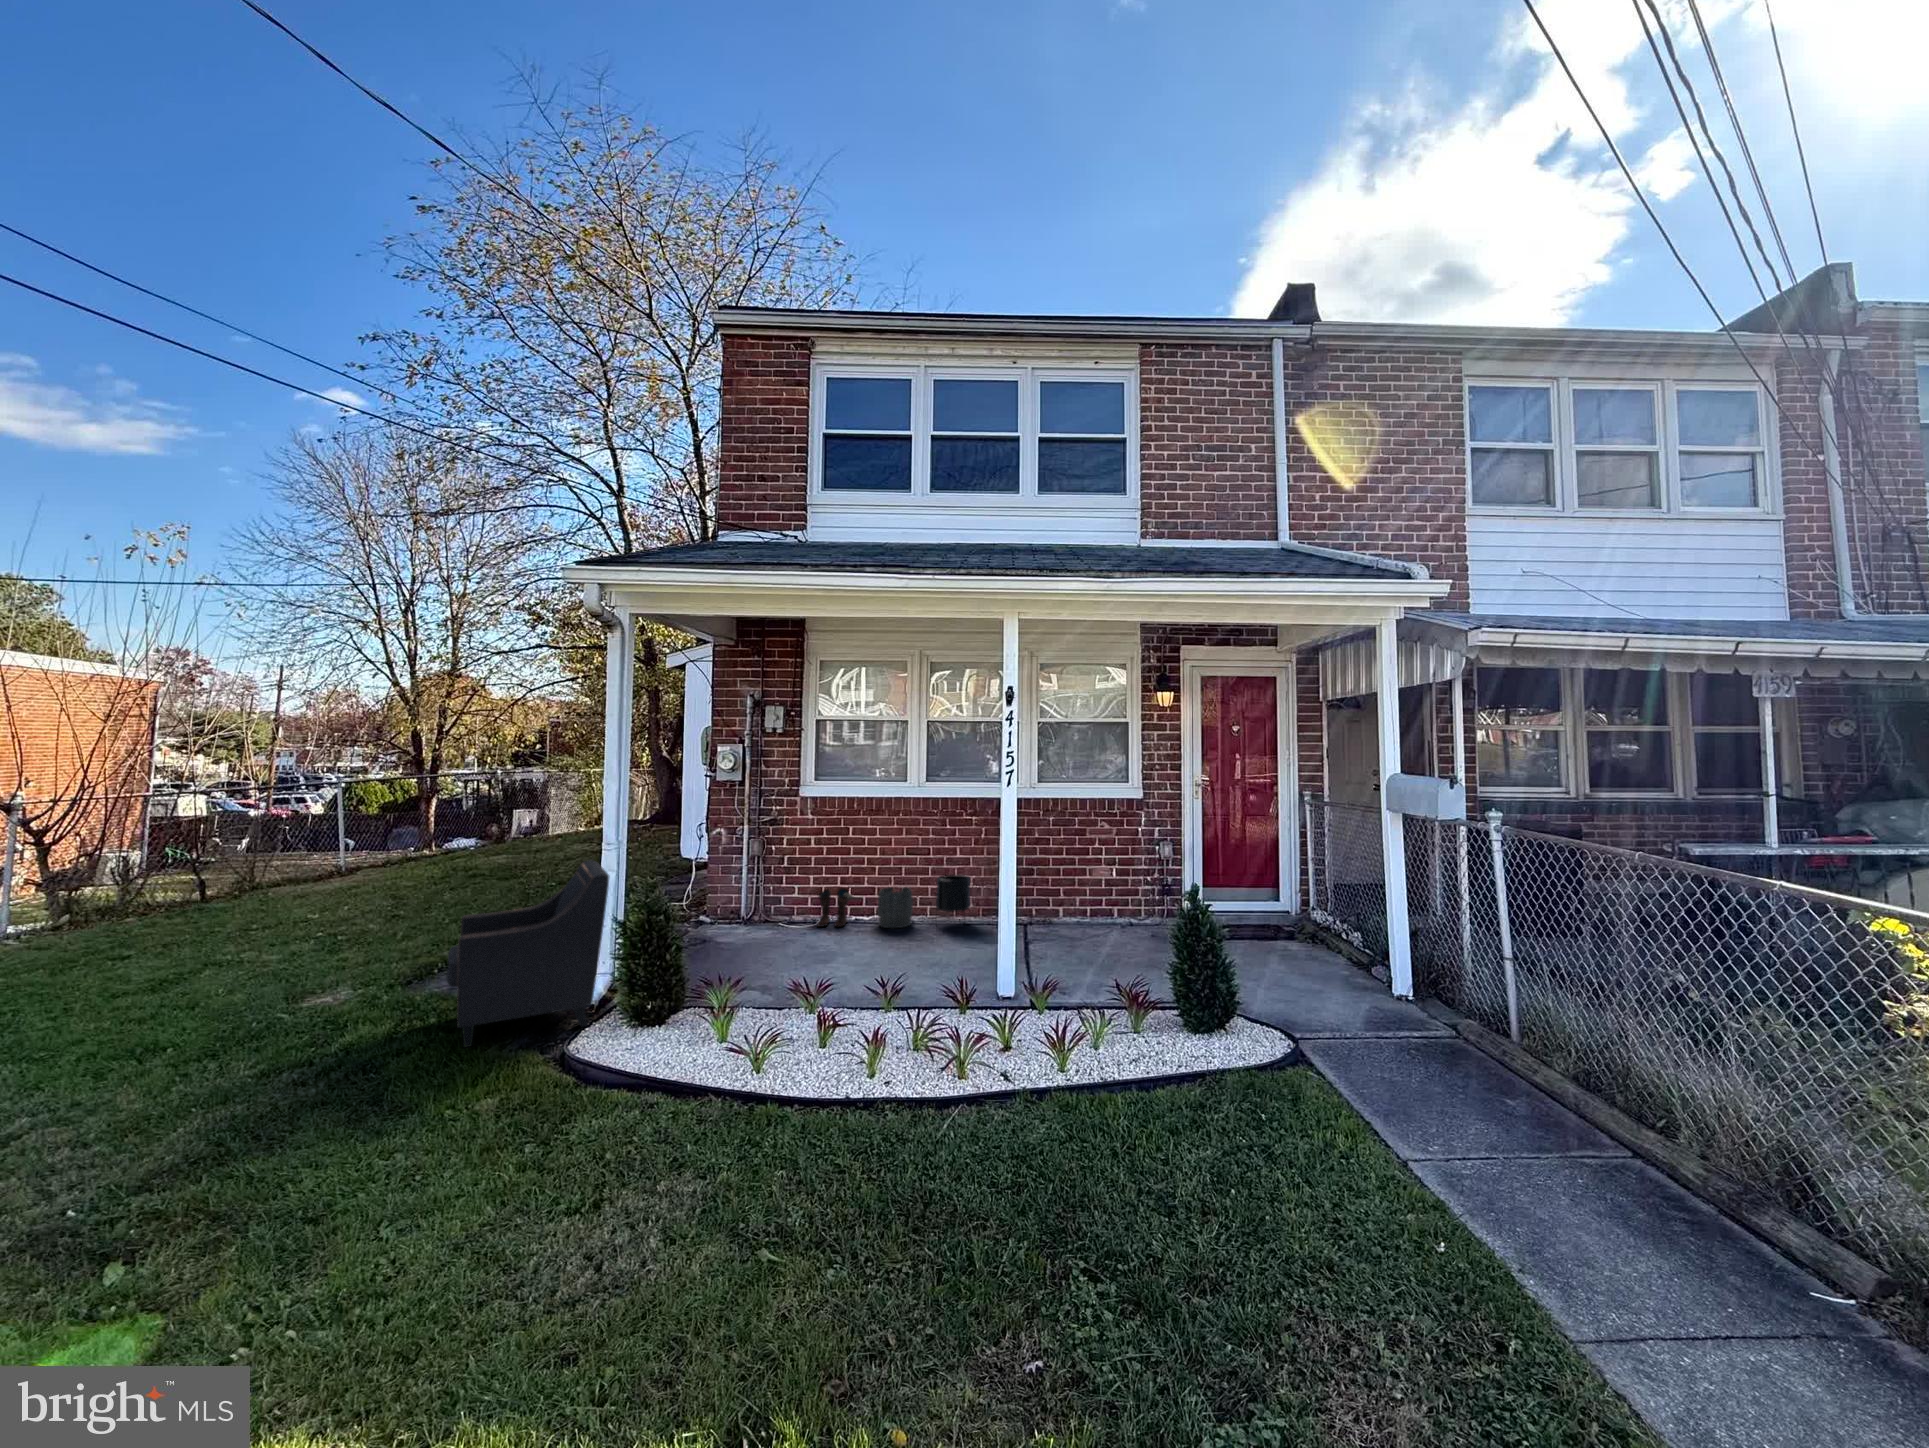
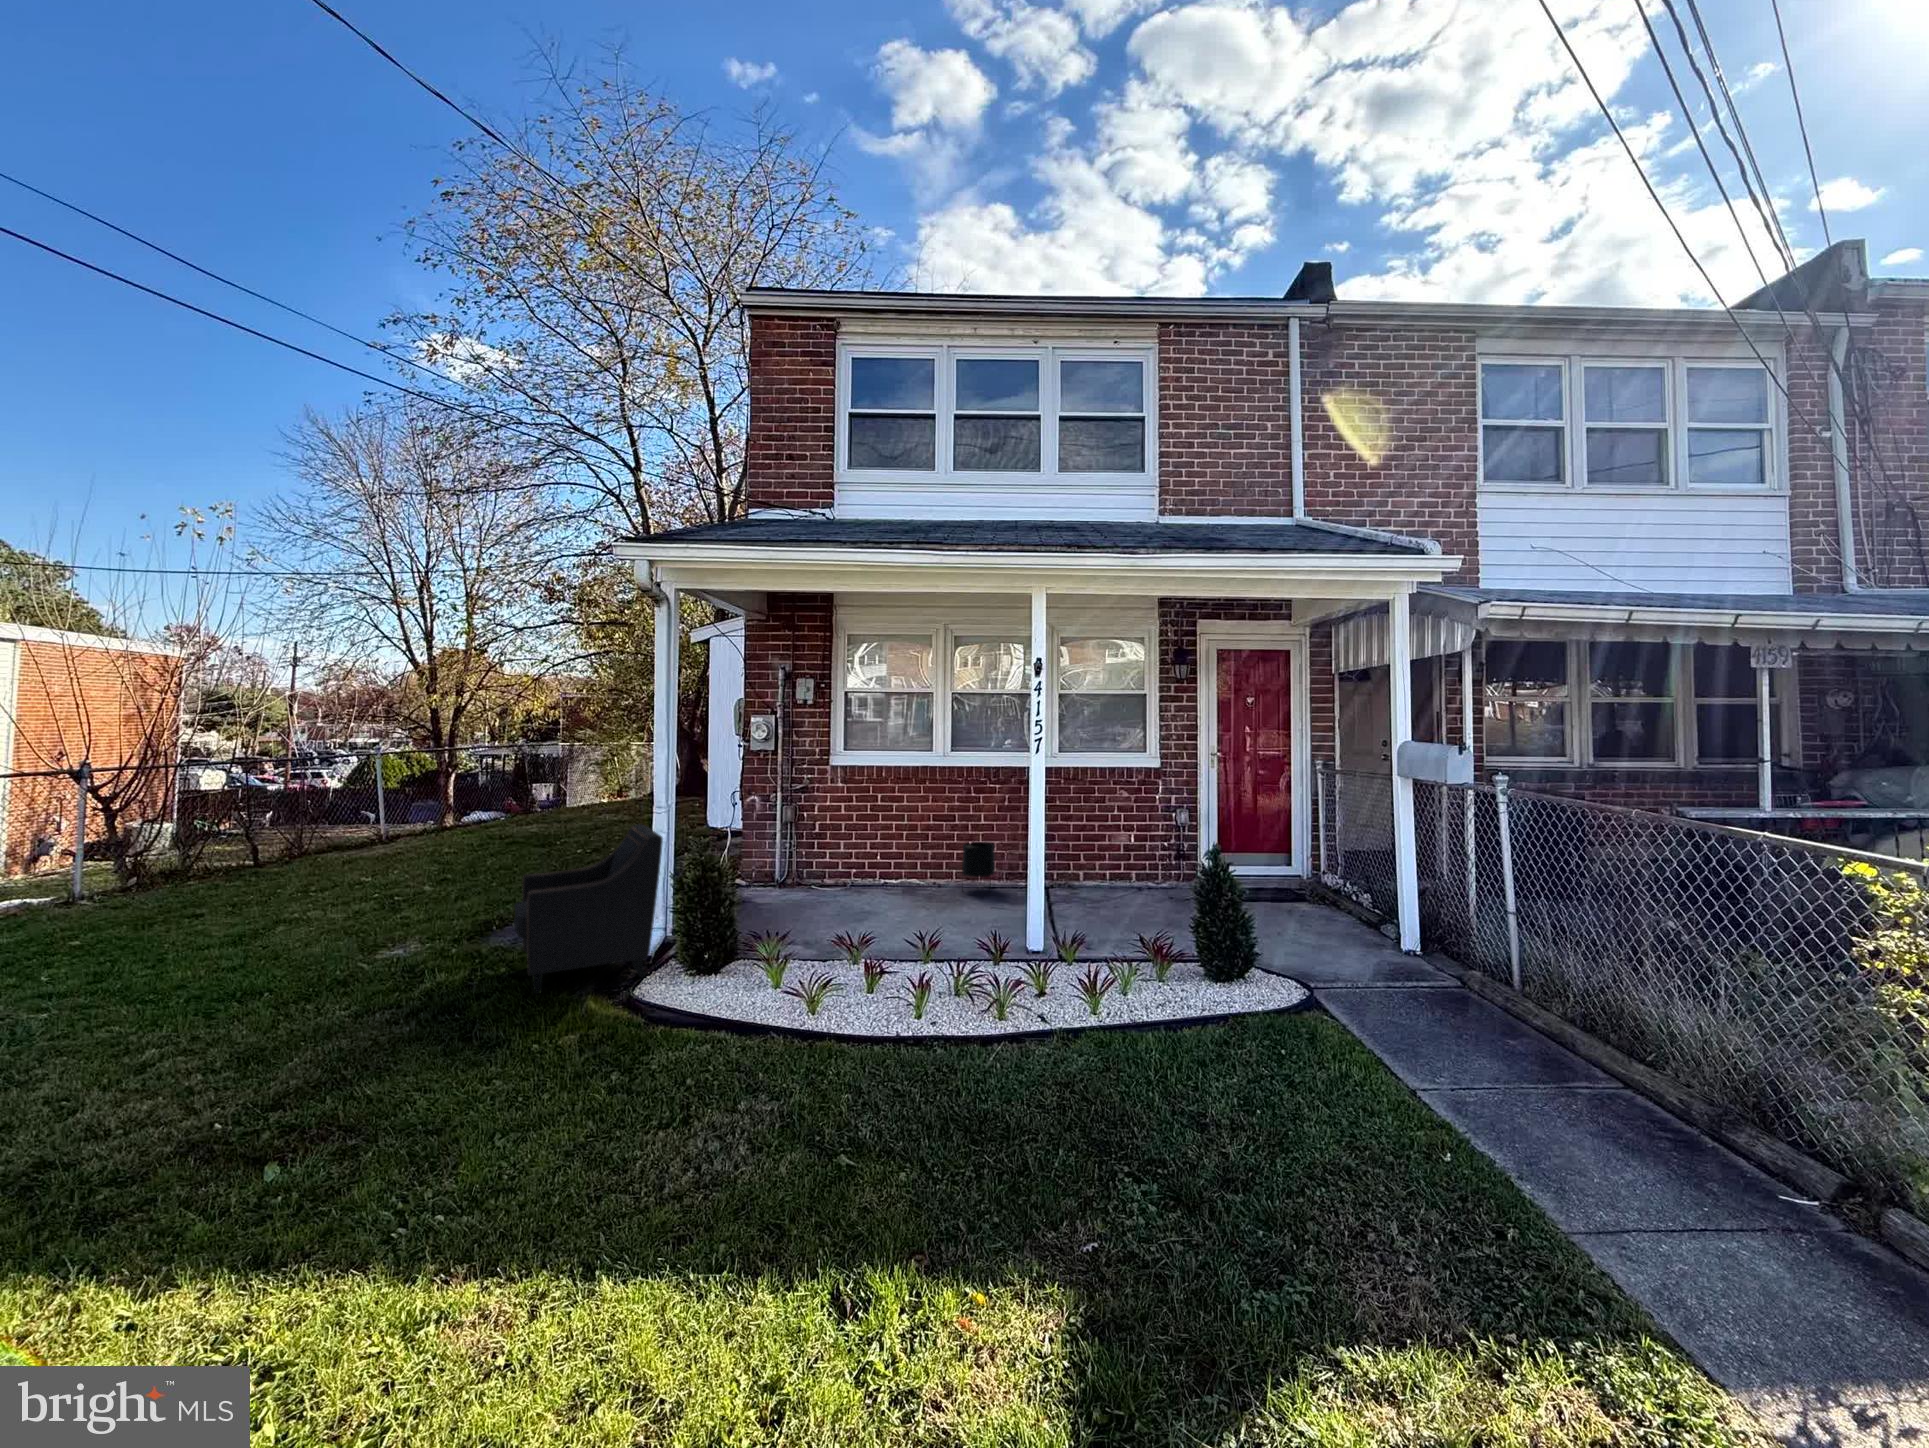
woven basket: present [878,887,913,928] -> none [906,854,940,893]
boots: present [818,888,853,927] -> none [848,854,884,892]

